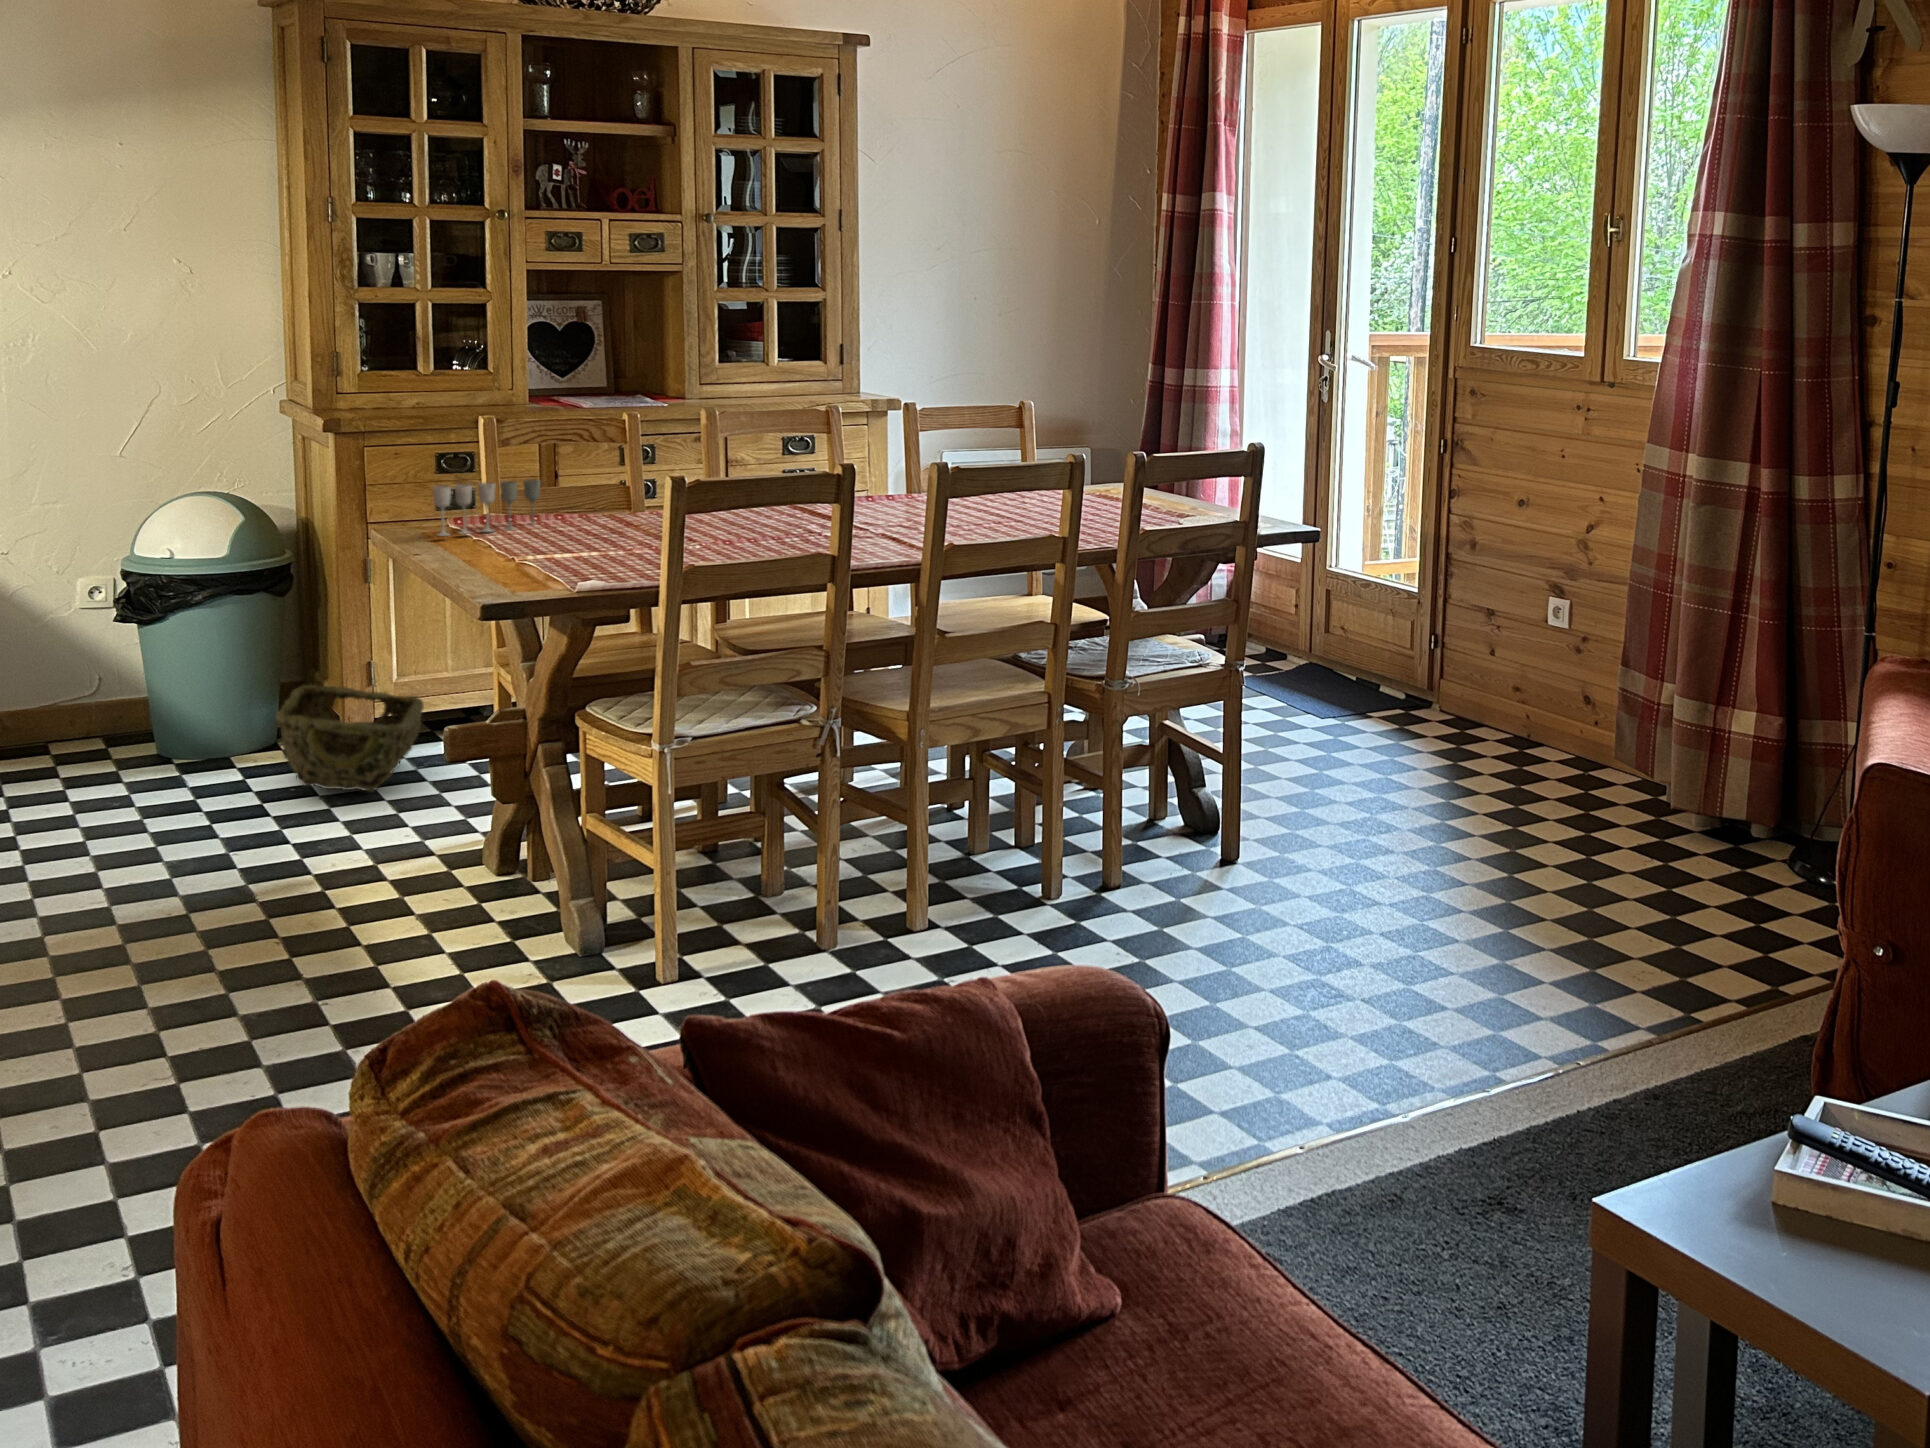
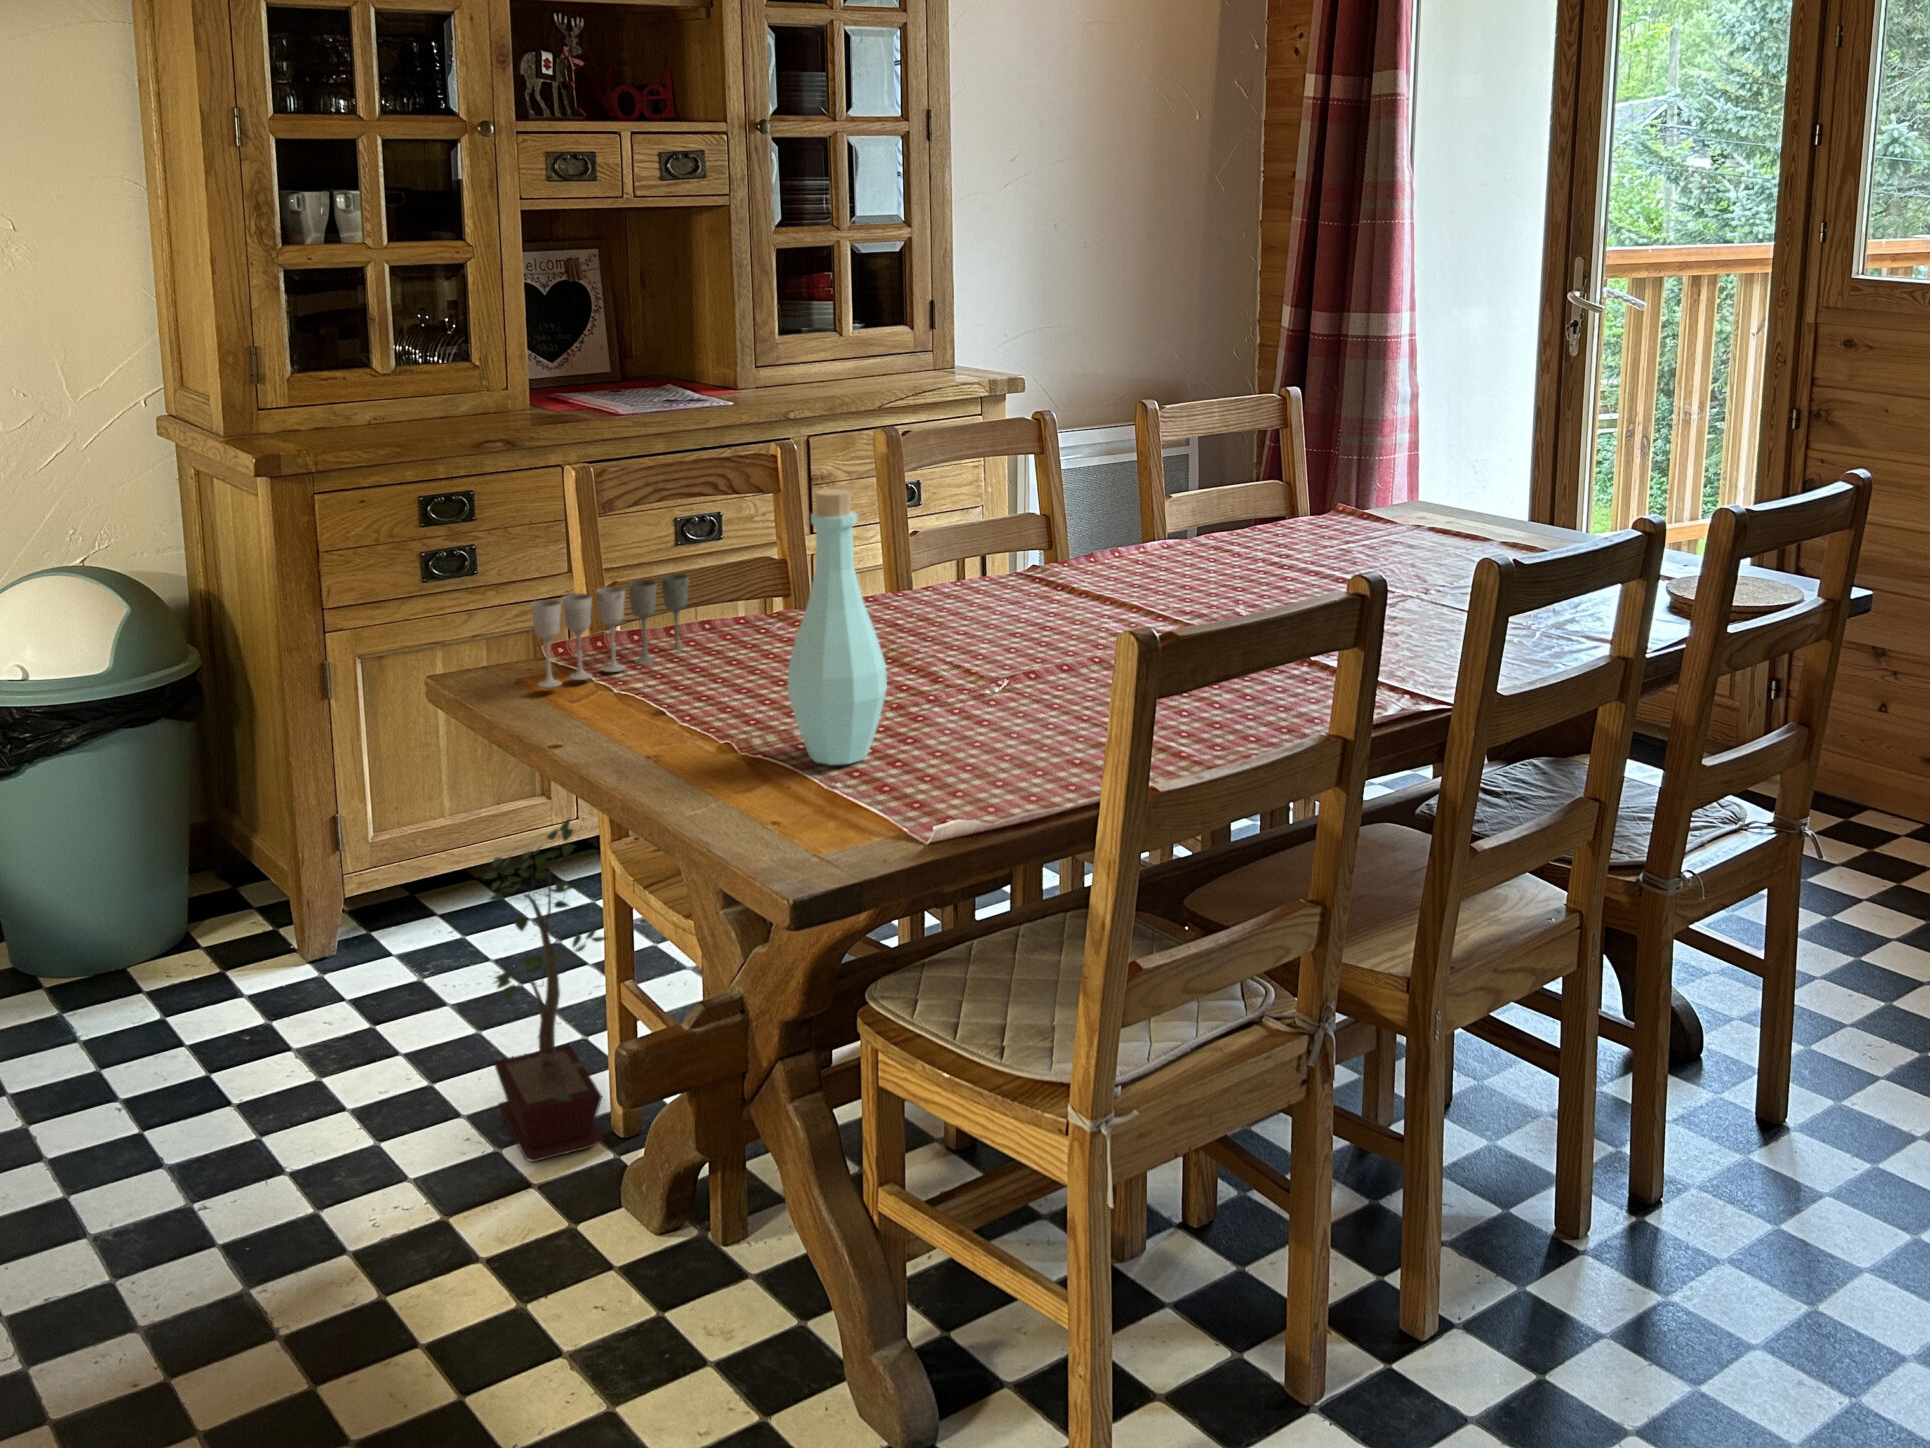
bottle: none [542,412,599,565] -> present [787,489,887,765]
potted plant: none [409,631,488,845] -> present [483,819,606,1162]
woven basket: present [276,685,424,792] -> none [226,859,435,1042]

